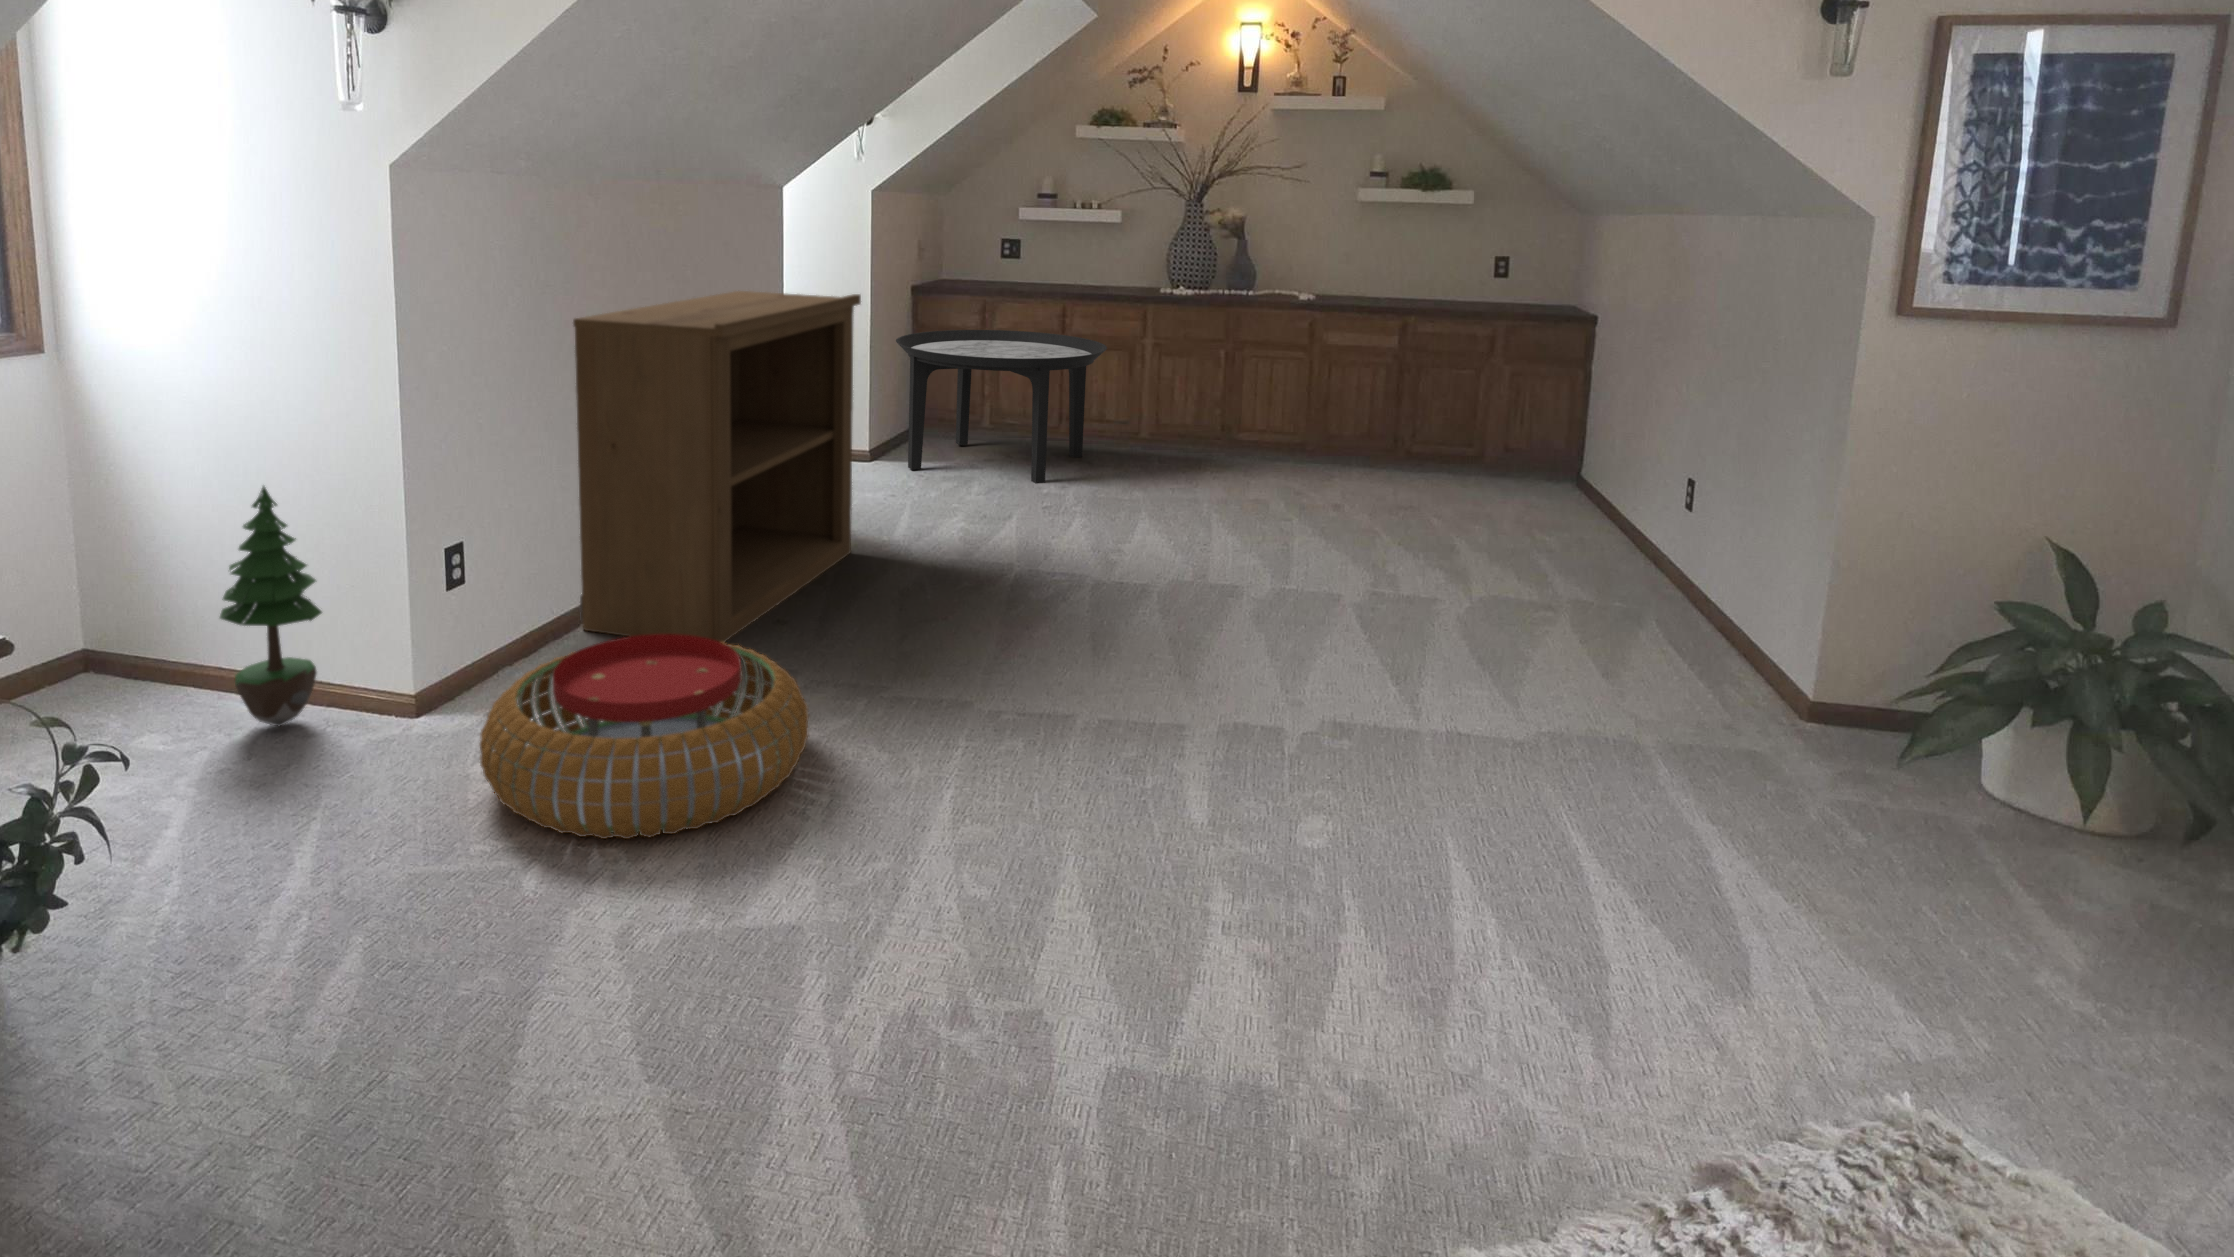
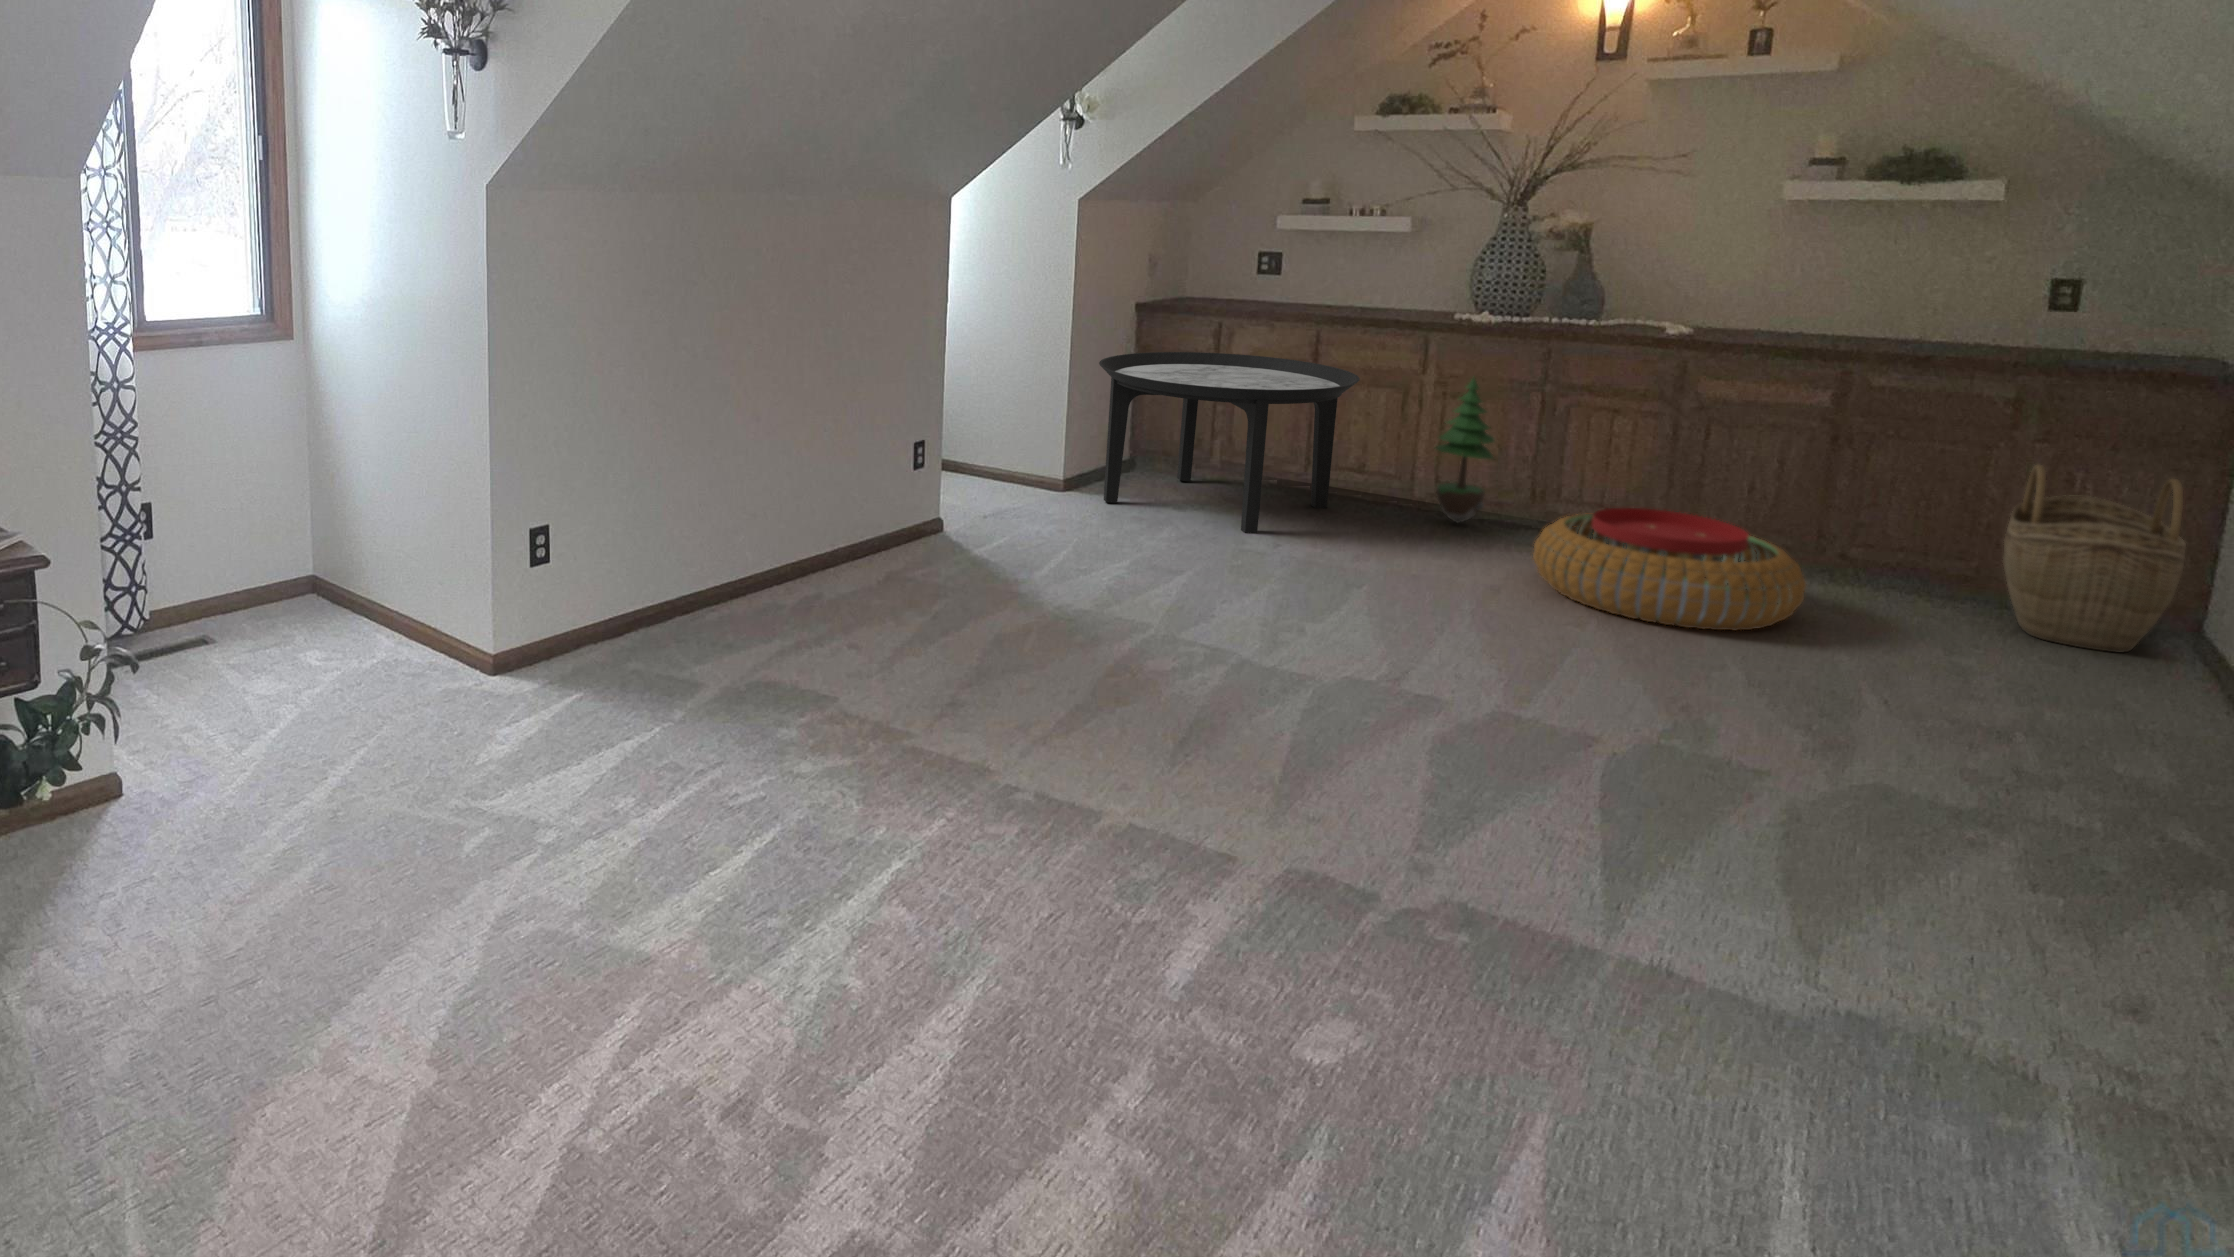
bookshelf: present [573,291,861,642] -> none [674,303,997,661]
woven basket: none [1505,380,1594,499] -> present [2003,465,2186,653]
potted tree: present [220,486,322,727] -> present [1437,376,1494,523]
pouf: present [480,634,808,839] -> present [1533,508,1806,631]

